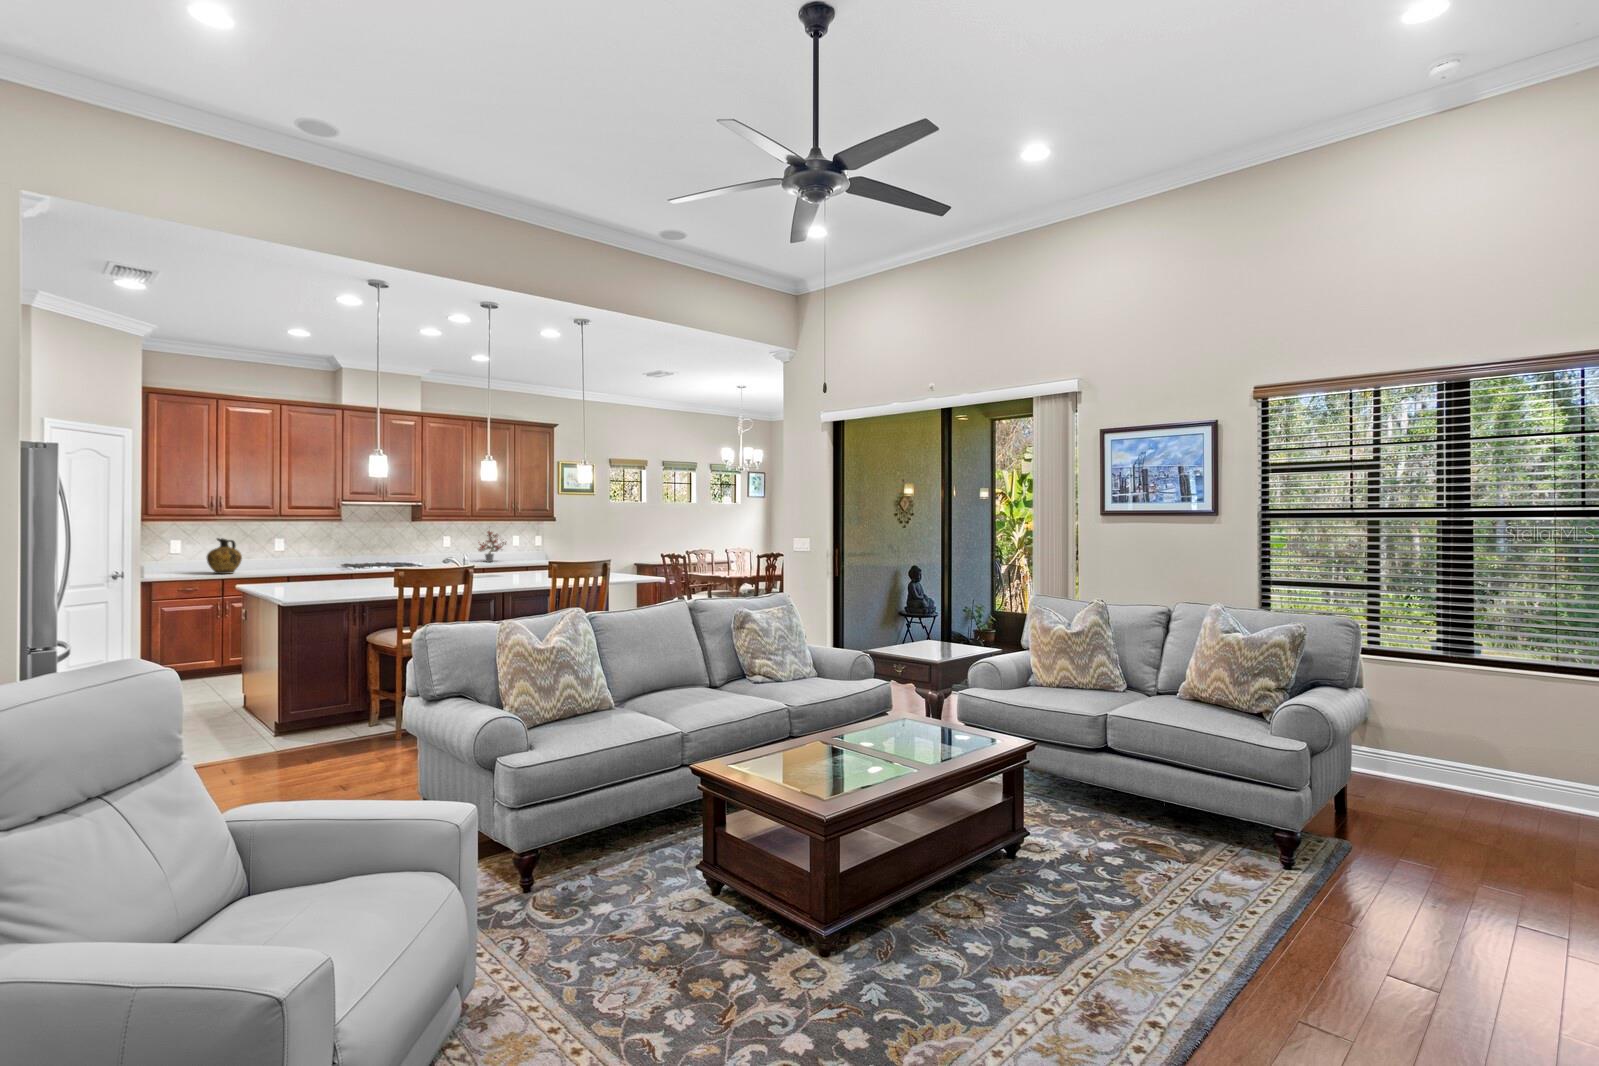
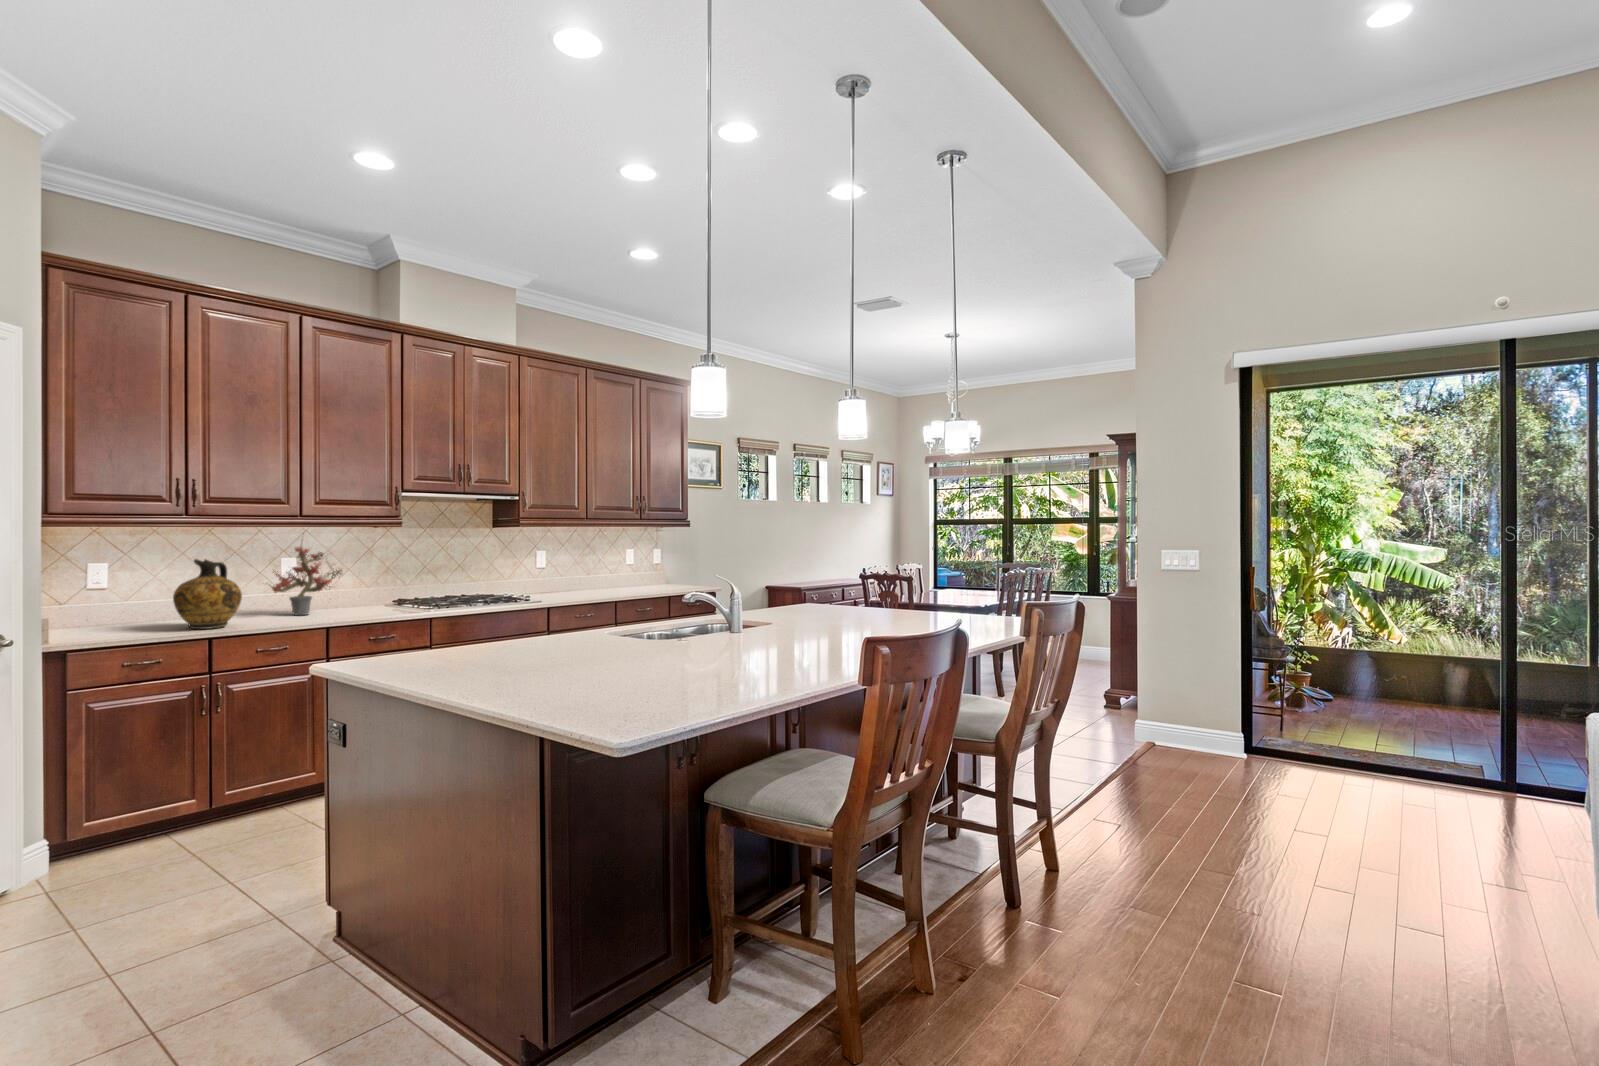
potted plant: present [479,531,506,562] -> present [270,540,341,615]

